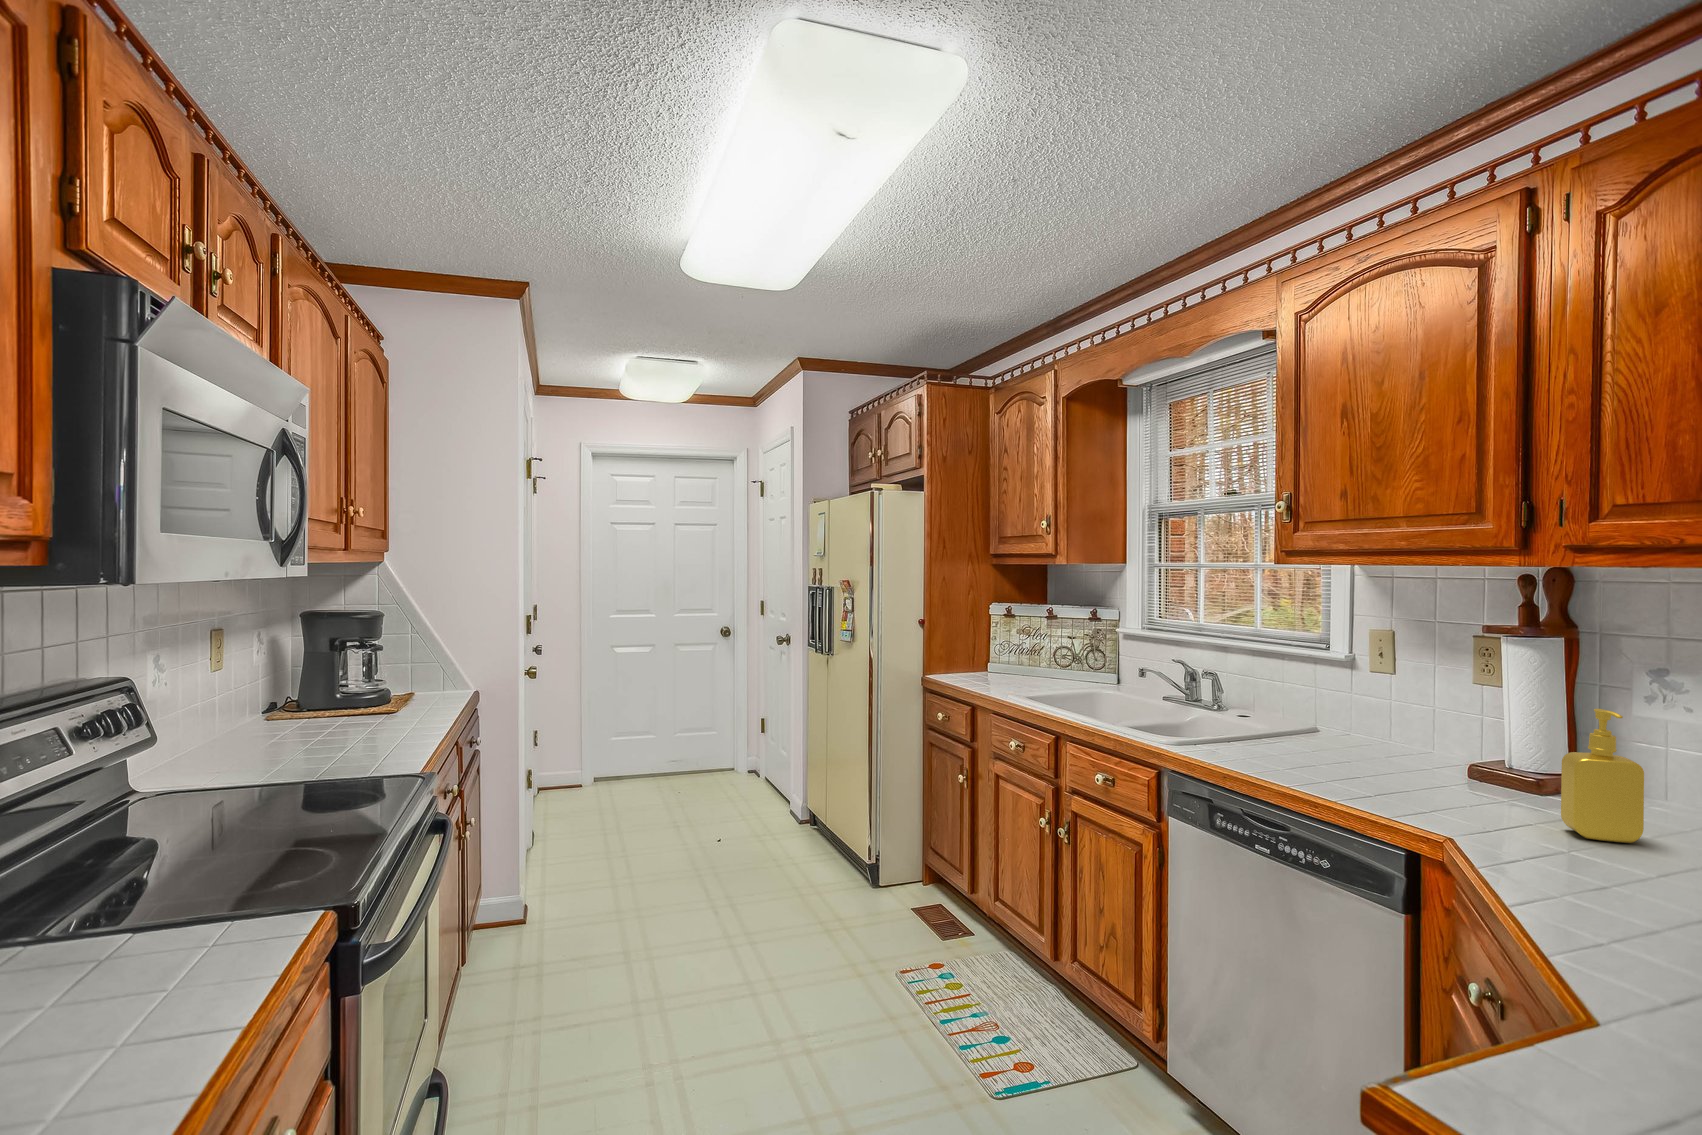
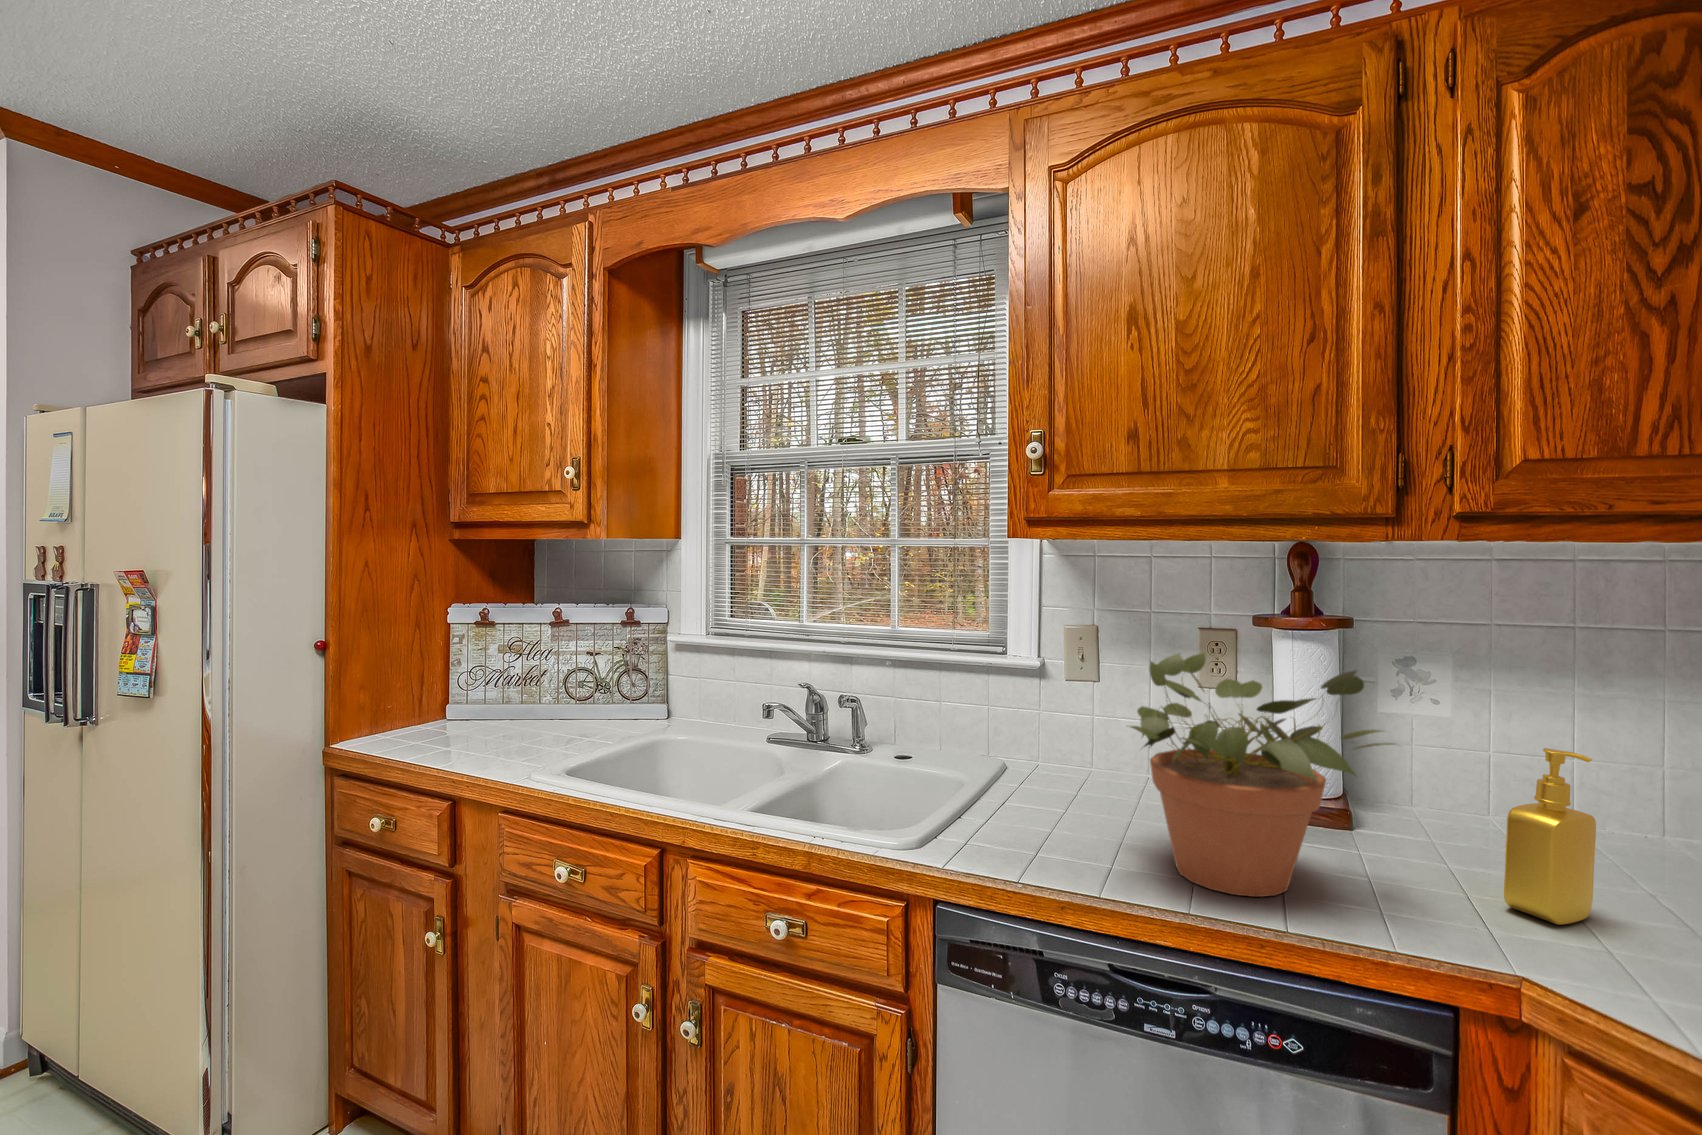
potted plant: none [1278,633,1485,793] -> present [1130,653,1394,897]

